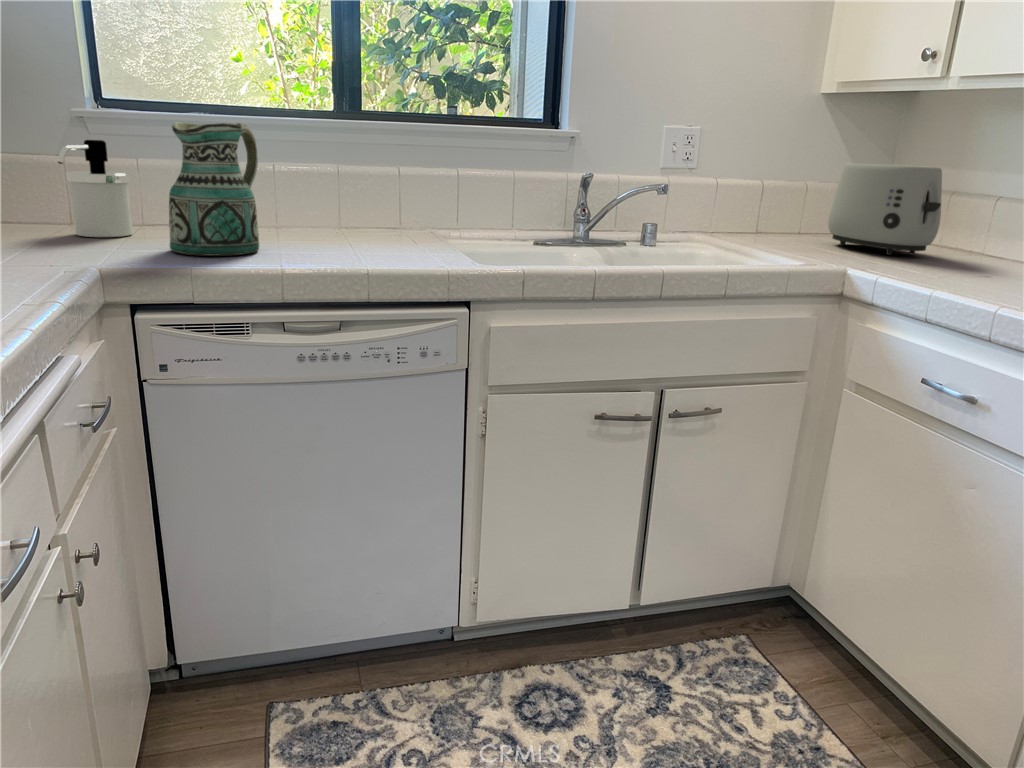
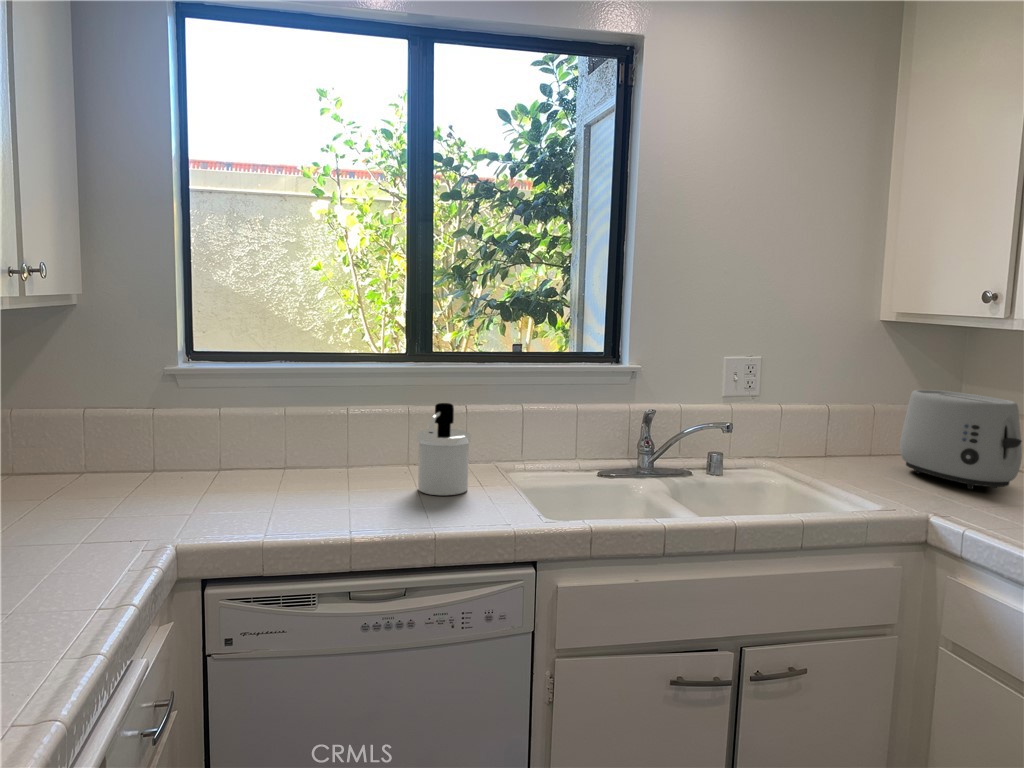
ceramic pitcher: present [169,122,259,255] -> none [242,385,331,520]
soap dispenser: present [58,140,133,237] -> present [417,403,471,495]

